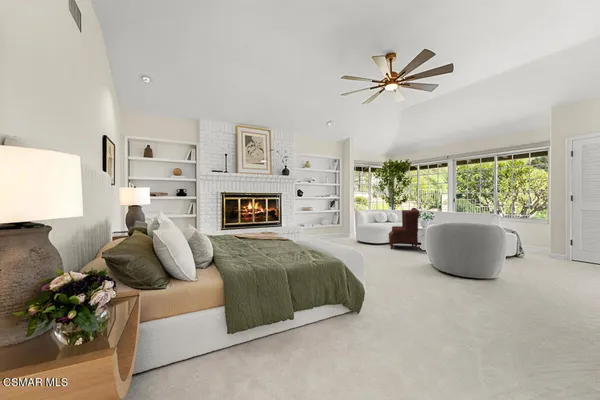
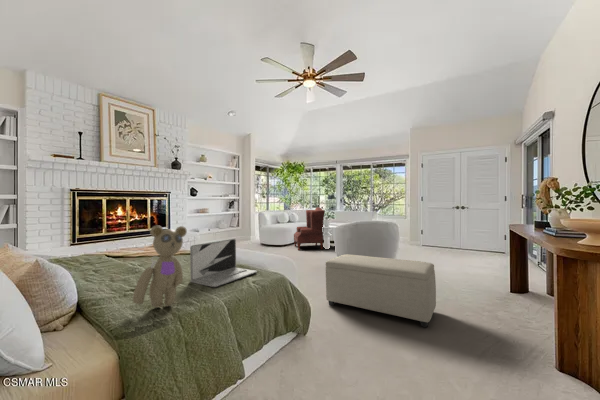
teddy bear: none [245,221,271,265] -> present [133,226,187,307]
laptop: none [278,231,321,260] -> present [190,239,257,287]
ottoman: none [389,253,497,323] -> present [326,254,436,327]

